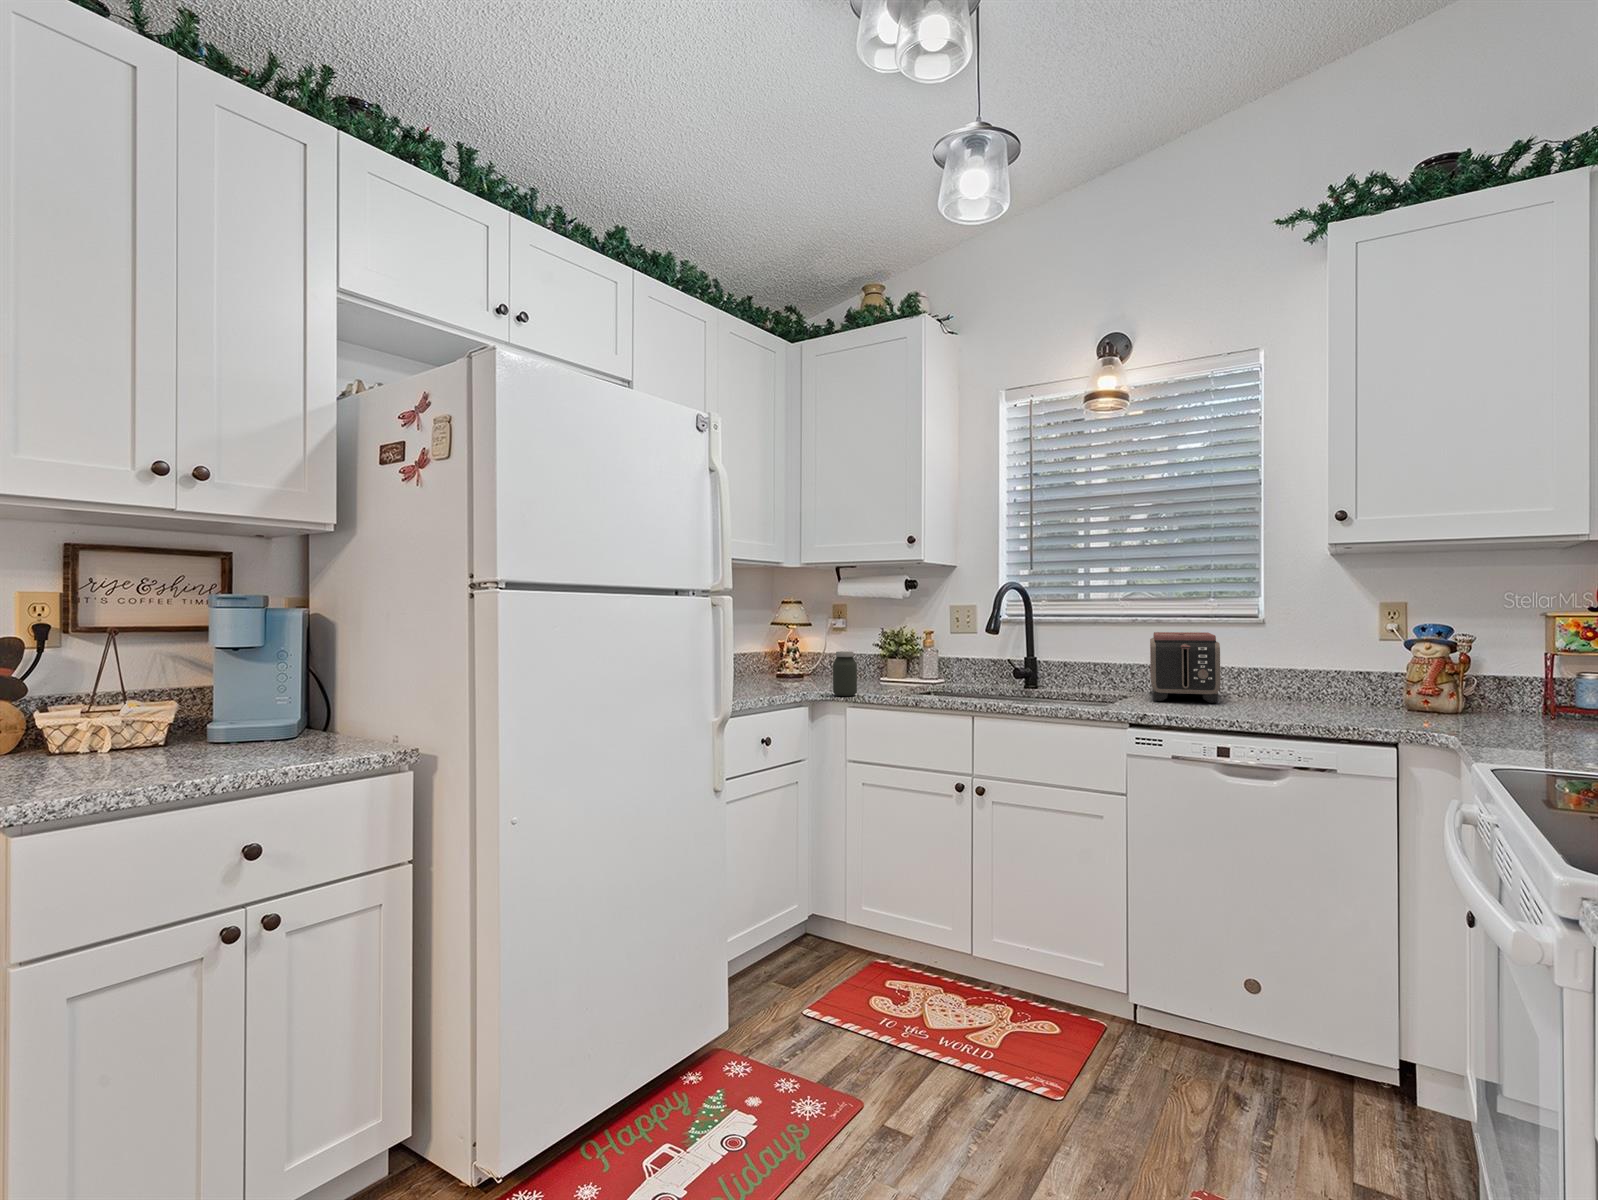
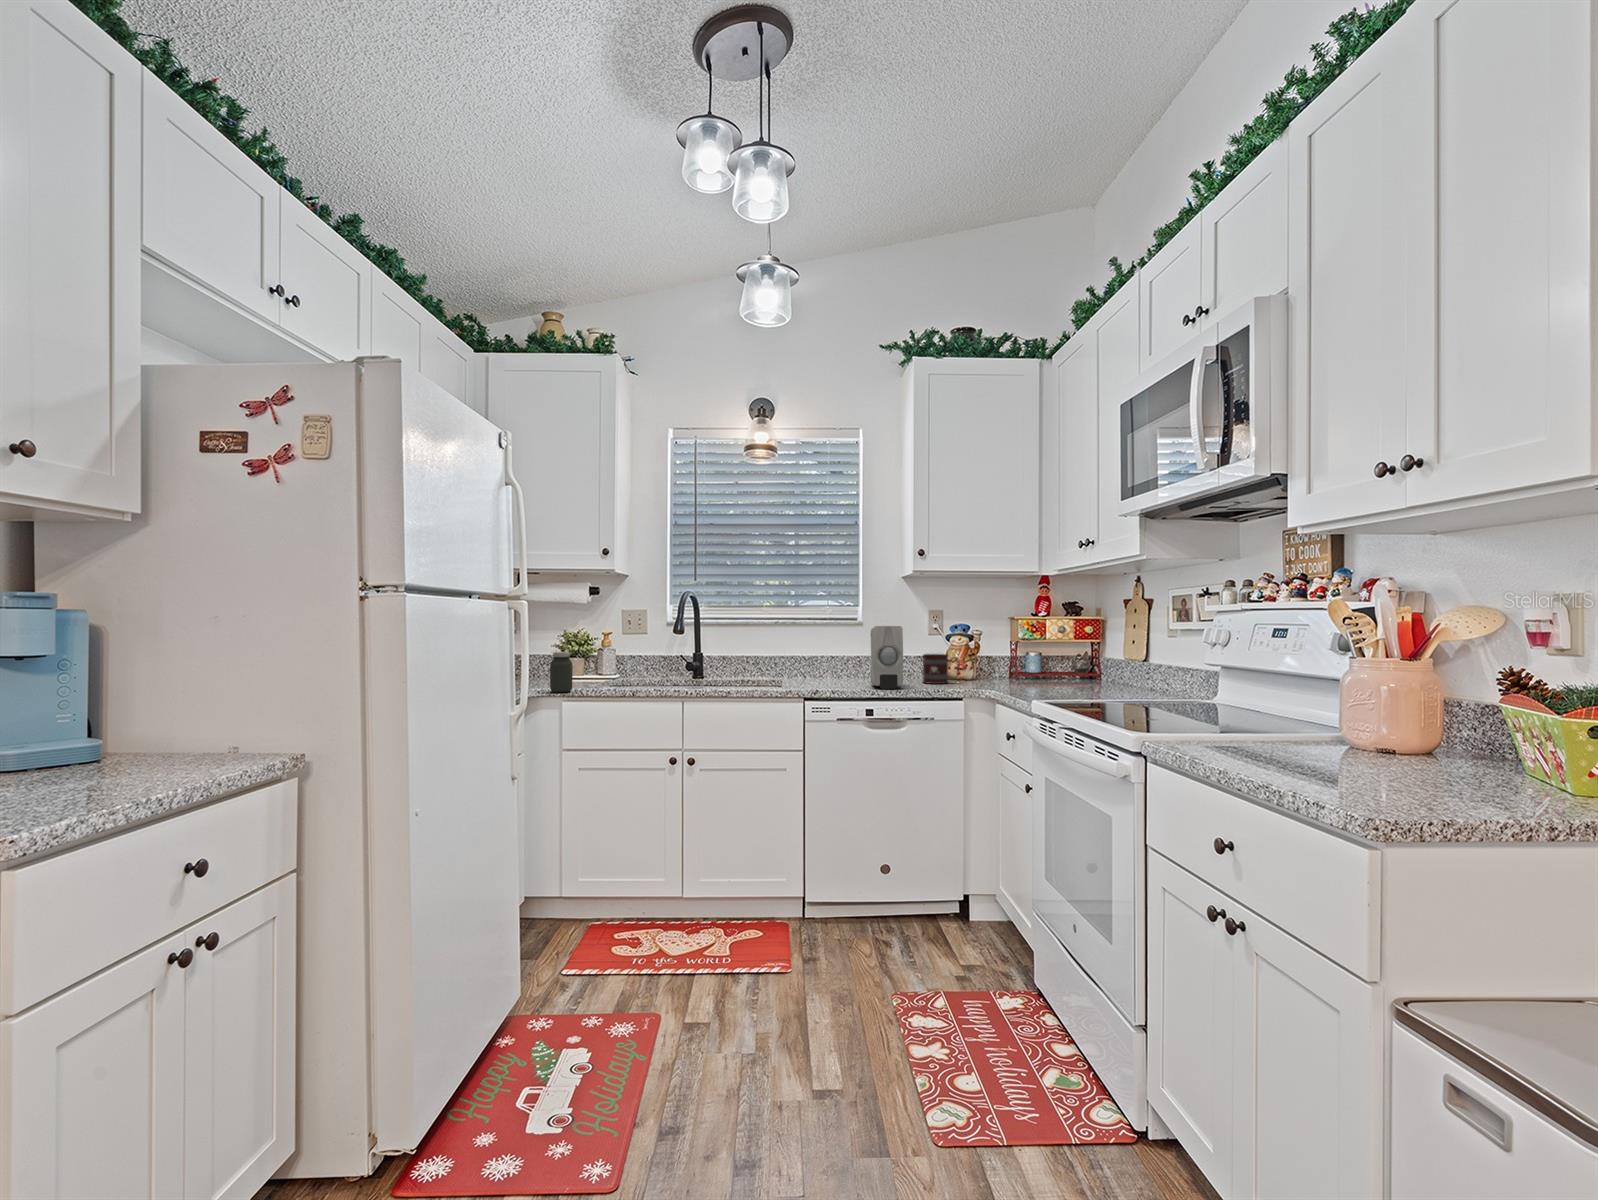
soap dispenser: none [1243,624,1297,718] -> present [871,626,903,689]
toaster: present [1150,632,1221,703] -> none [789,631,847,682]
mug: none [1349,668,1416,716] -> present [923,654,960,684]

